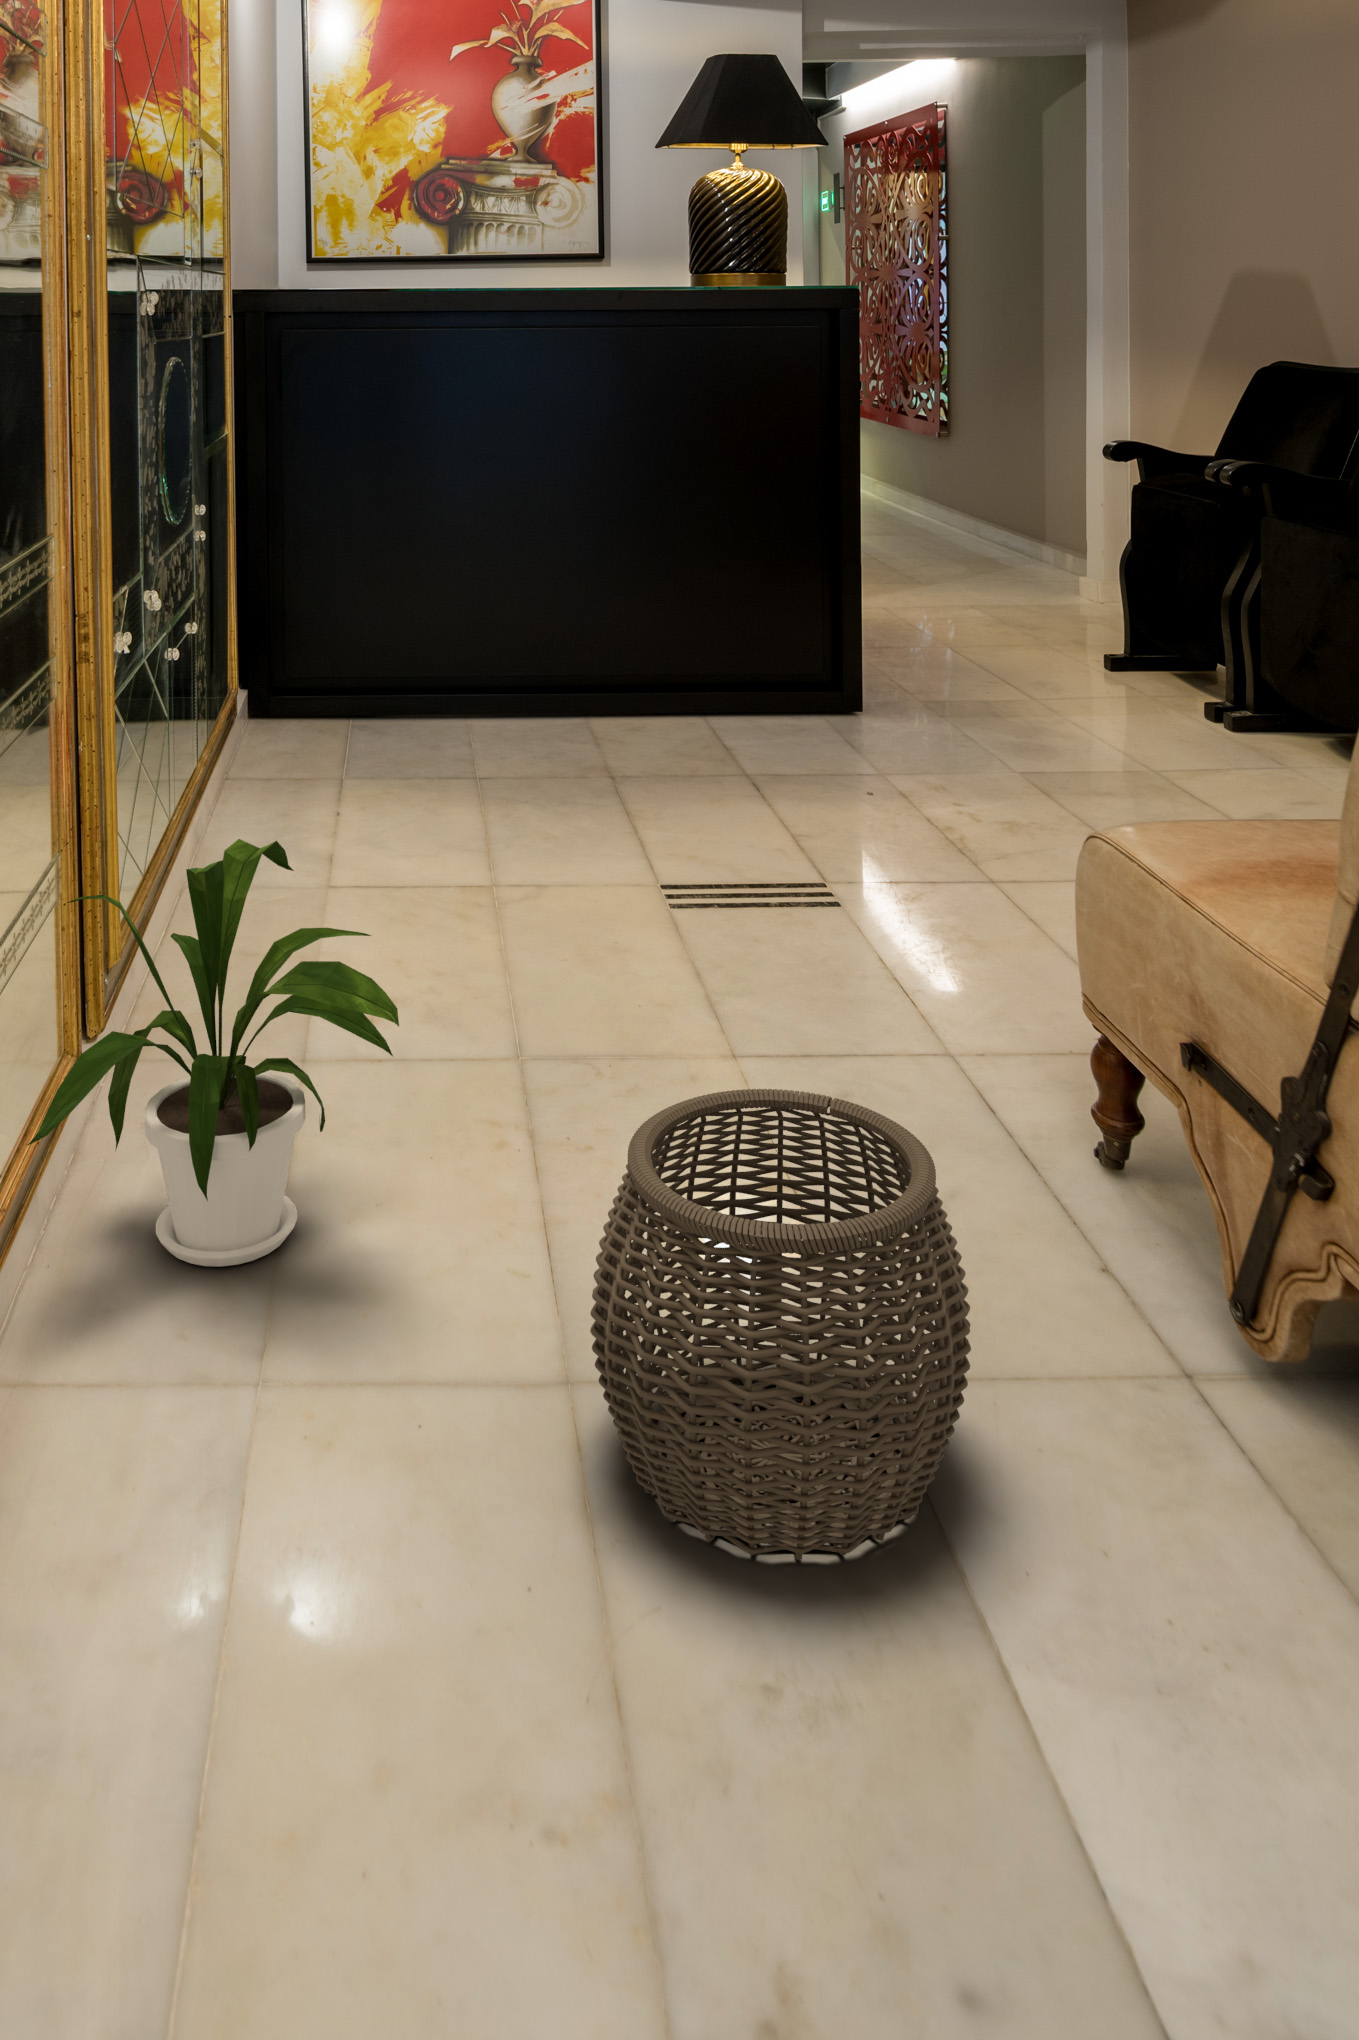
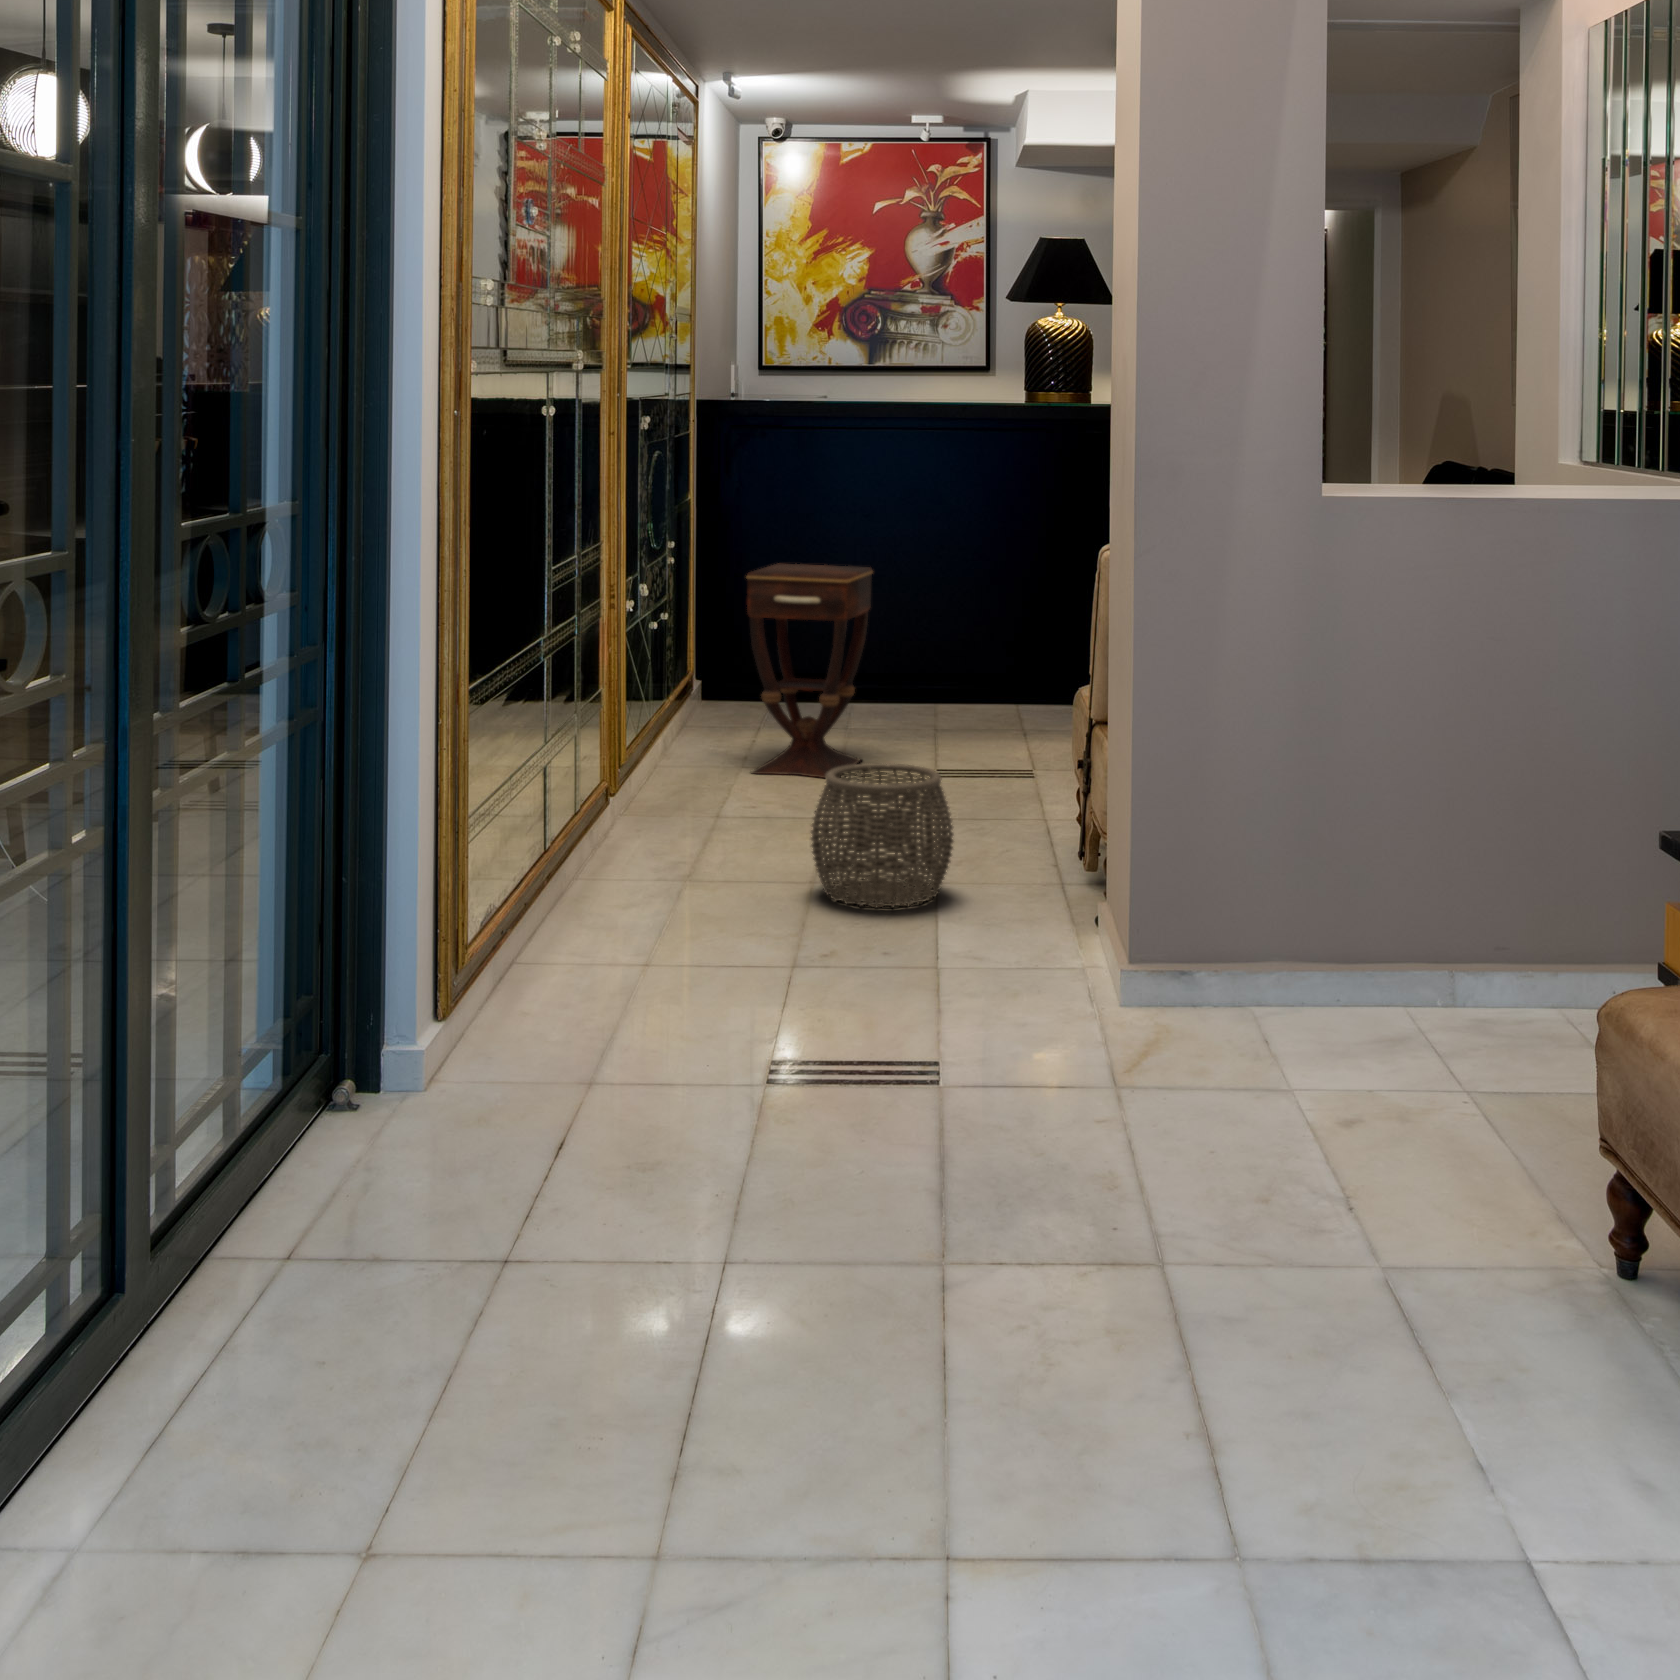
side table: none [337,544,551,933] -> present [746,563,873,778]
house plant: present [28,839,399,1267] -> none [594,674,747,854]

